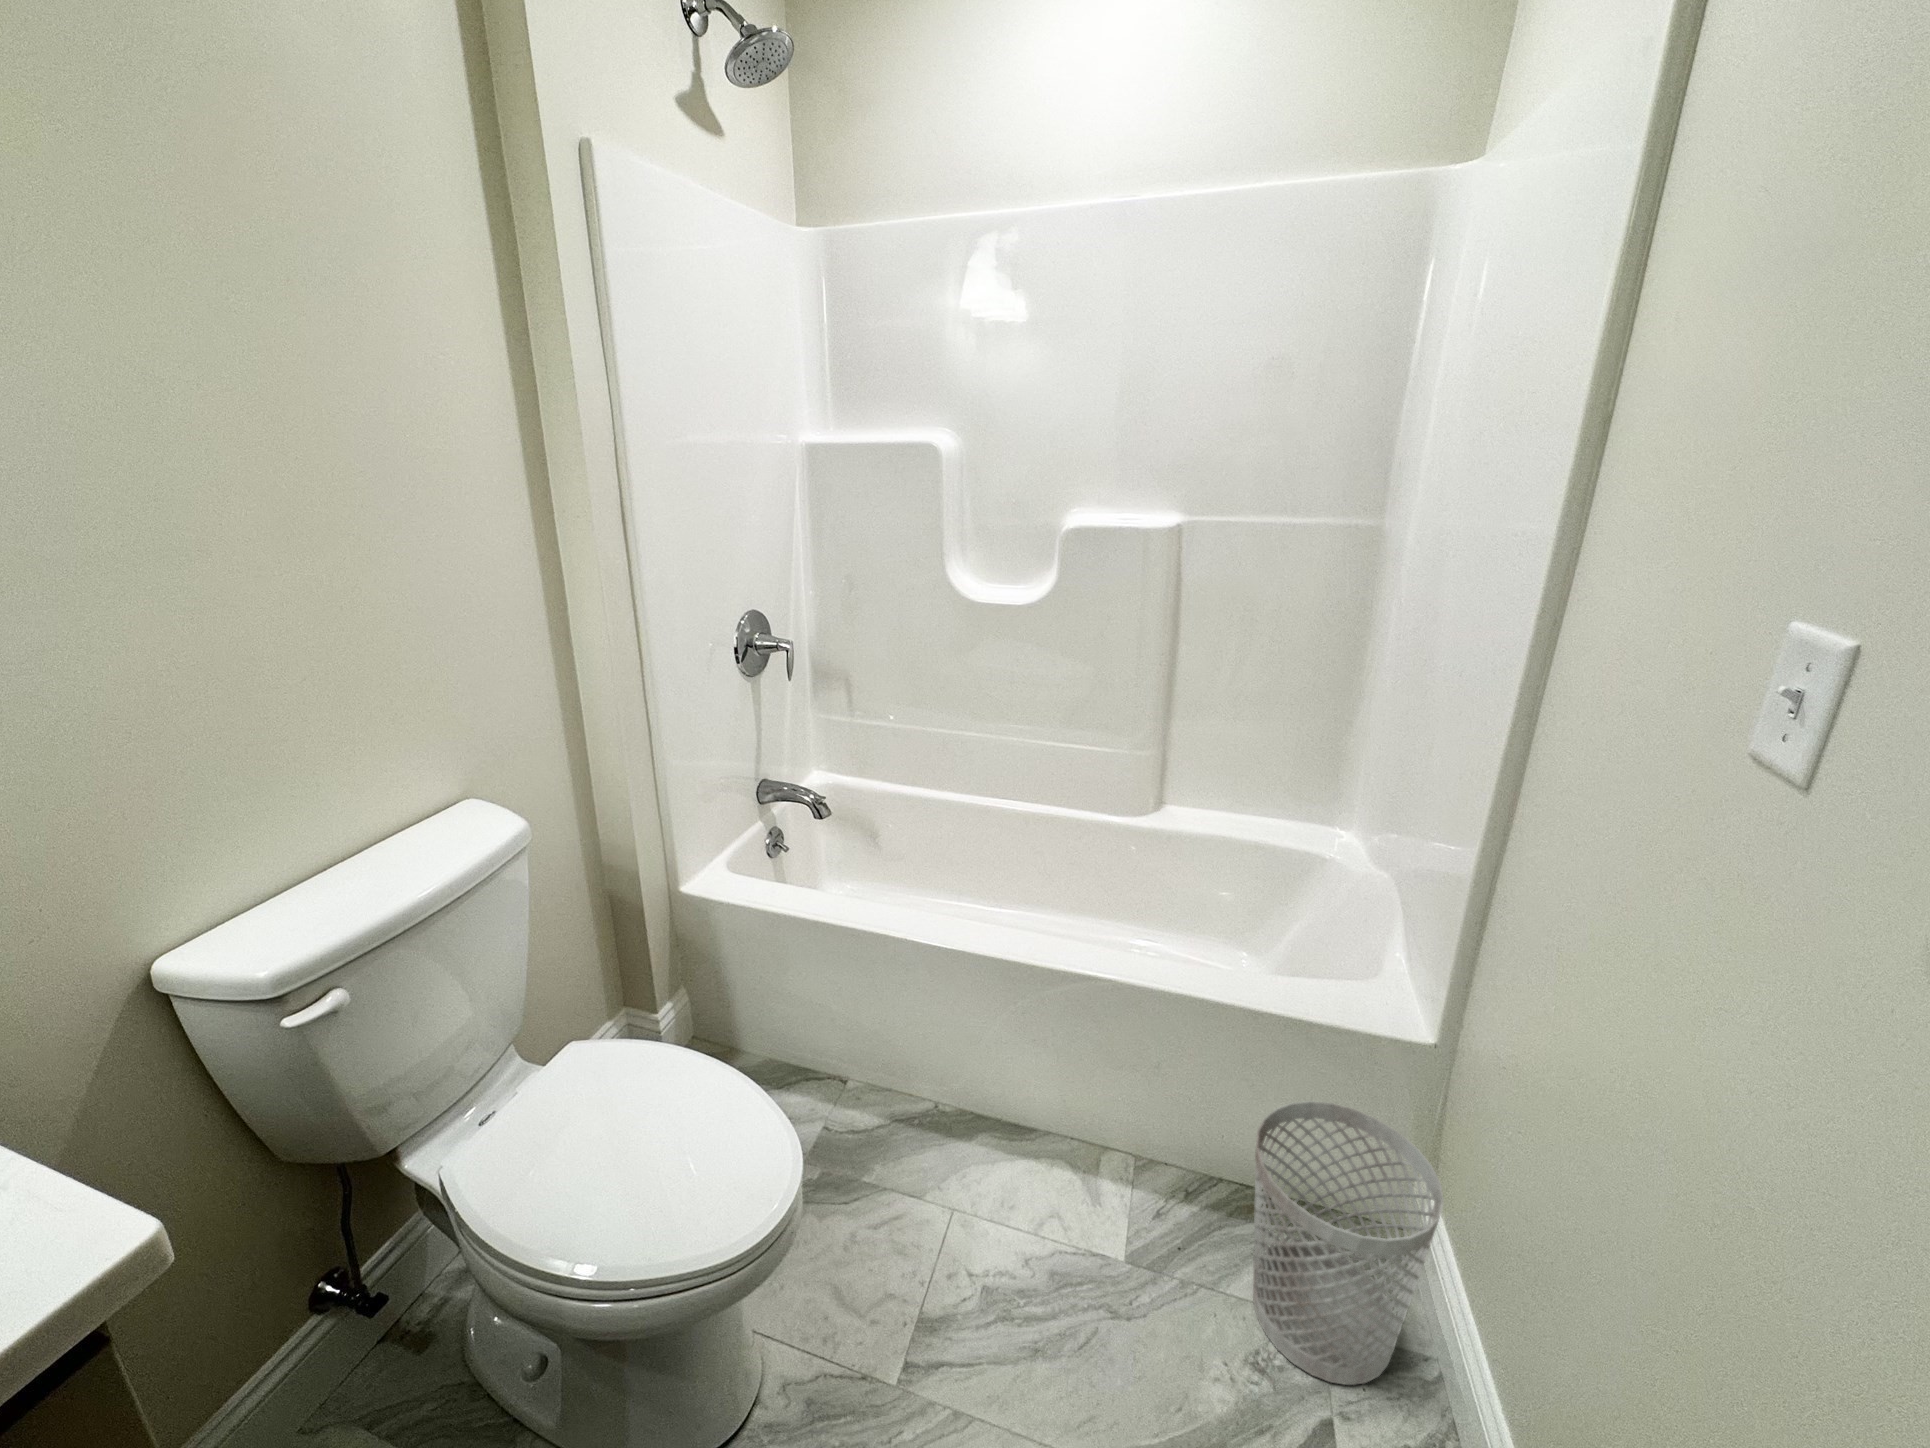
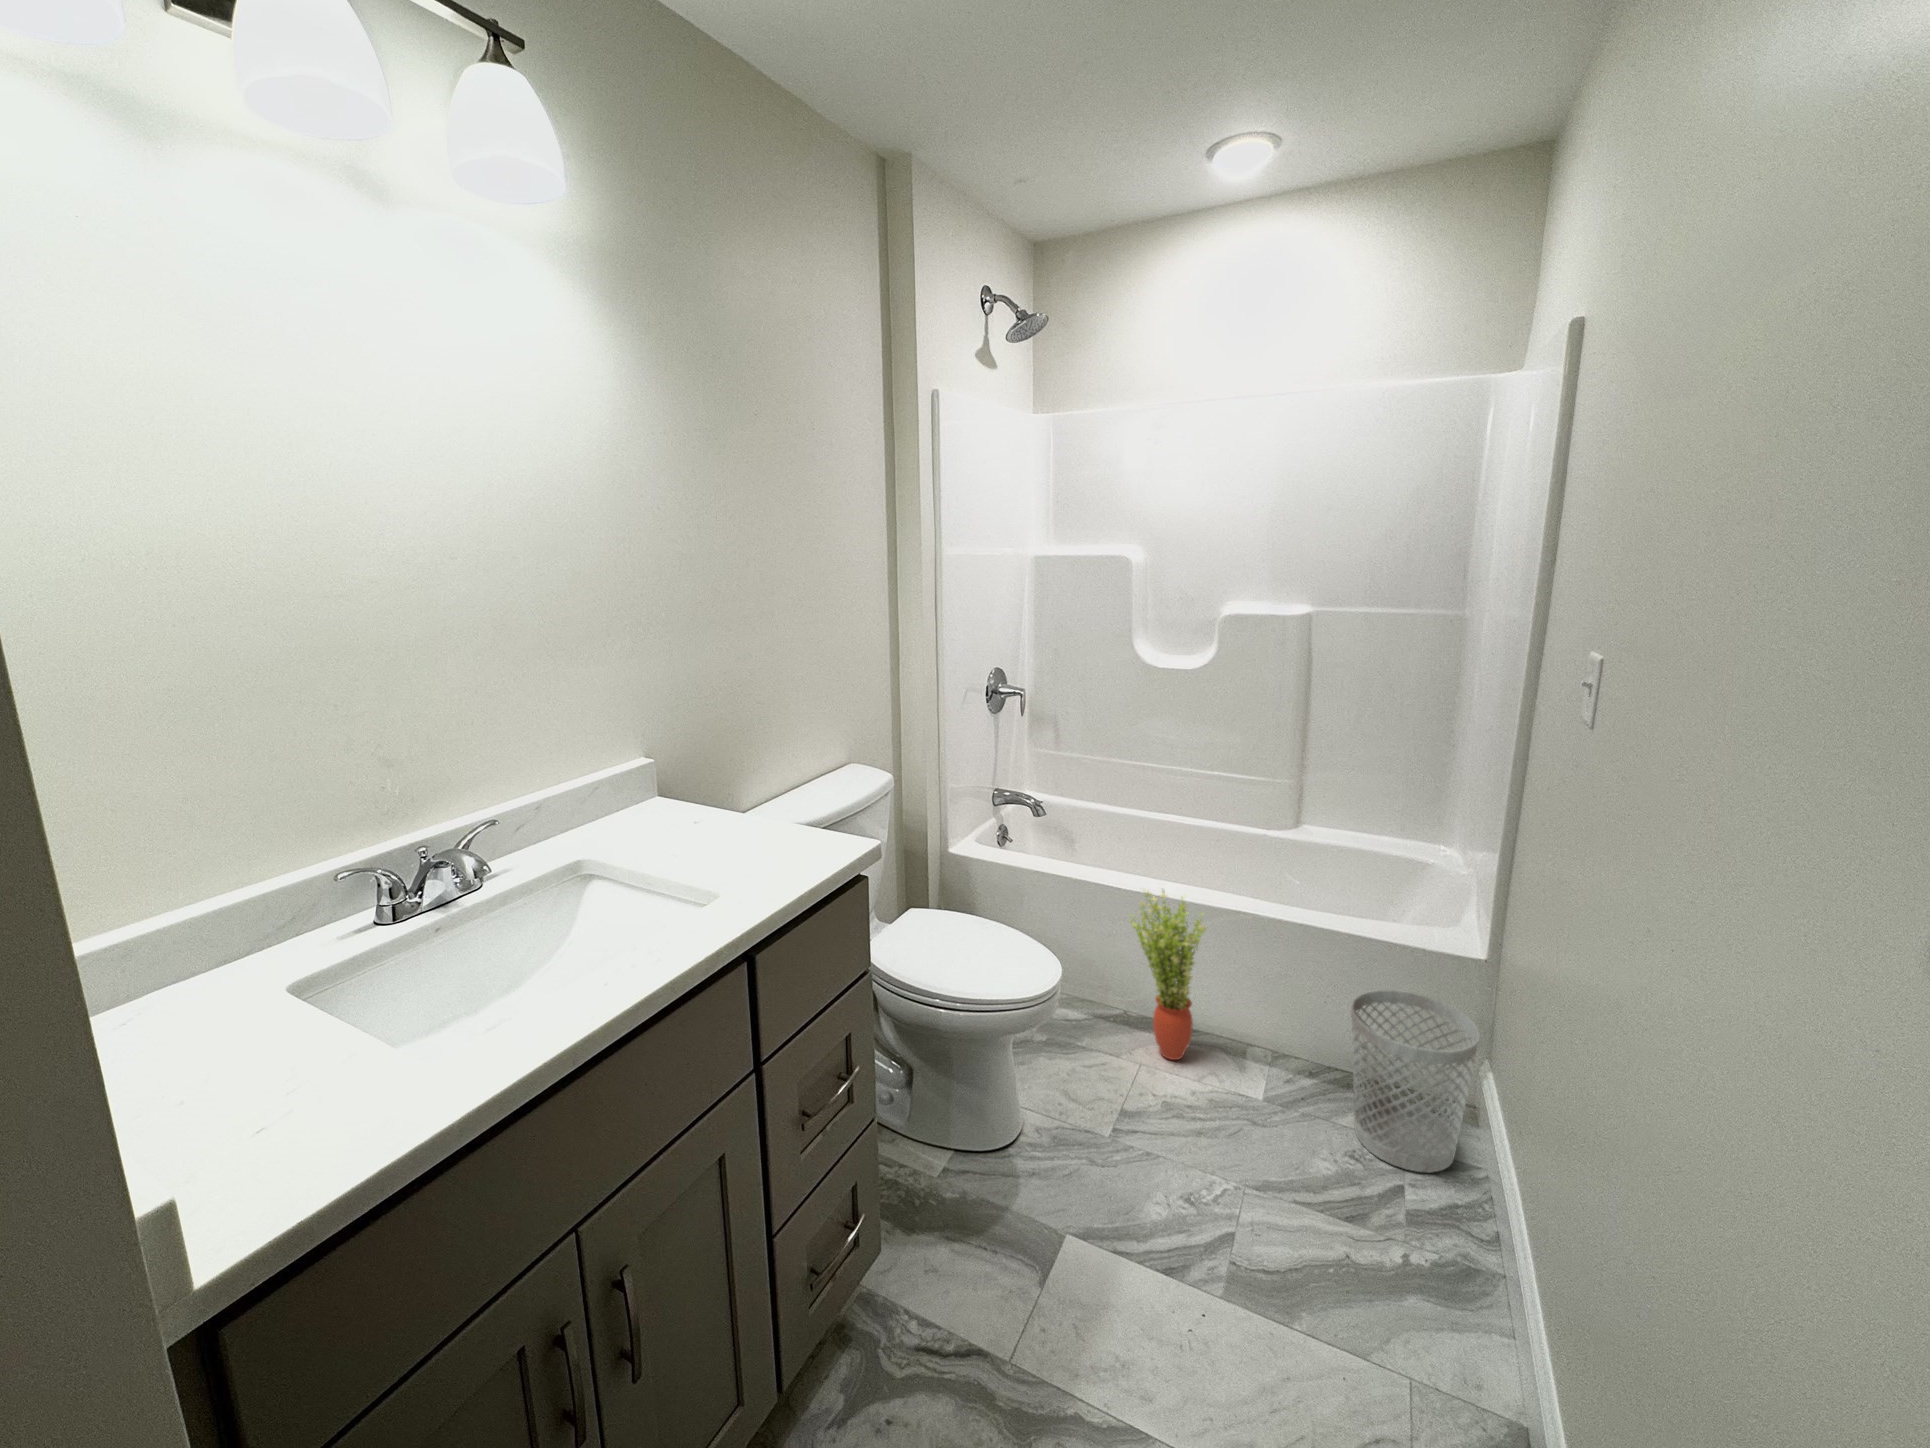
potted plant: none [930,960,1046,1194] -> present [1130,891,1207,1060]

